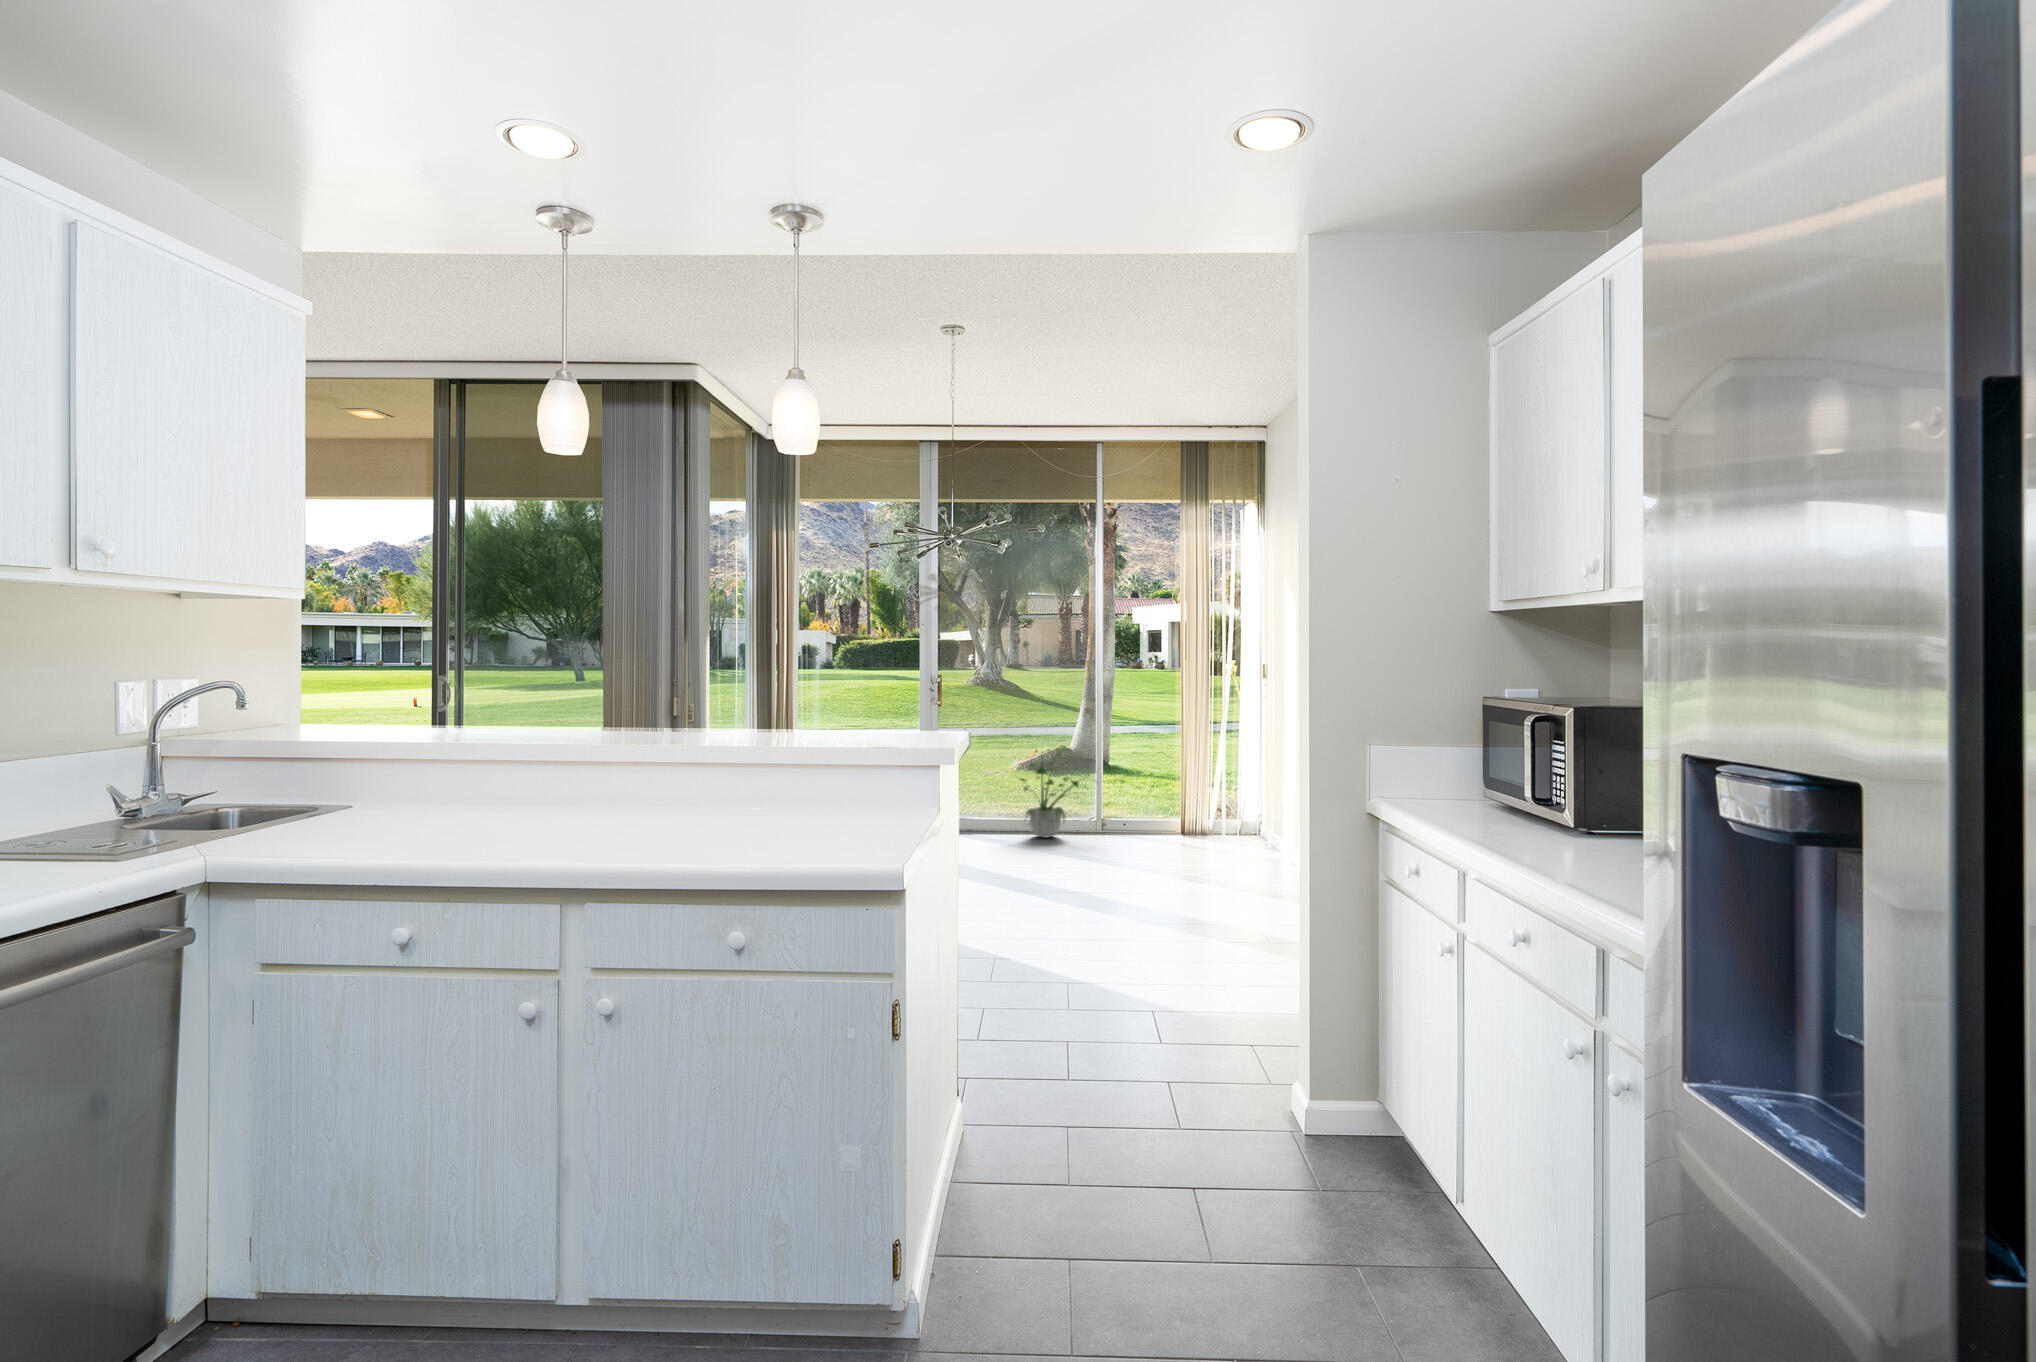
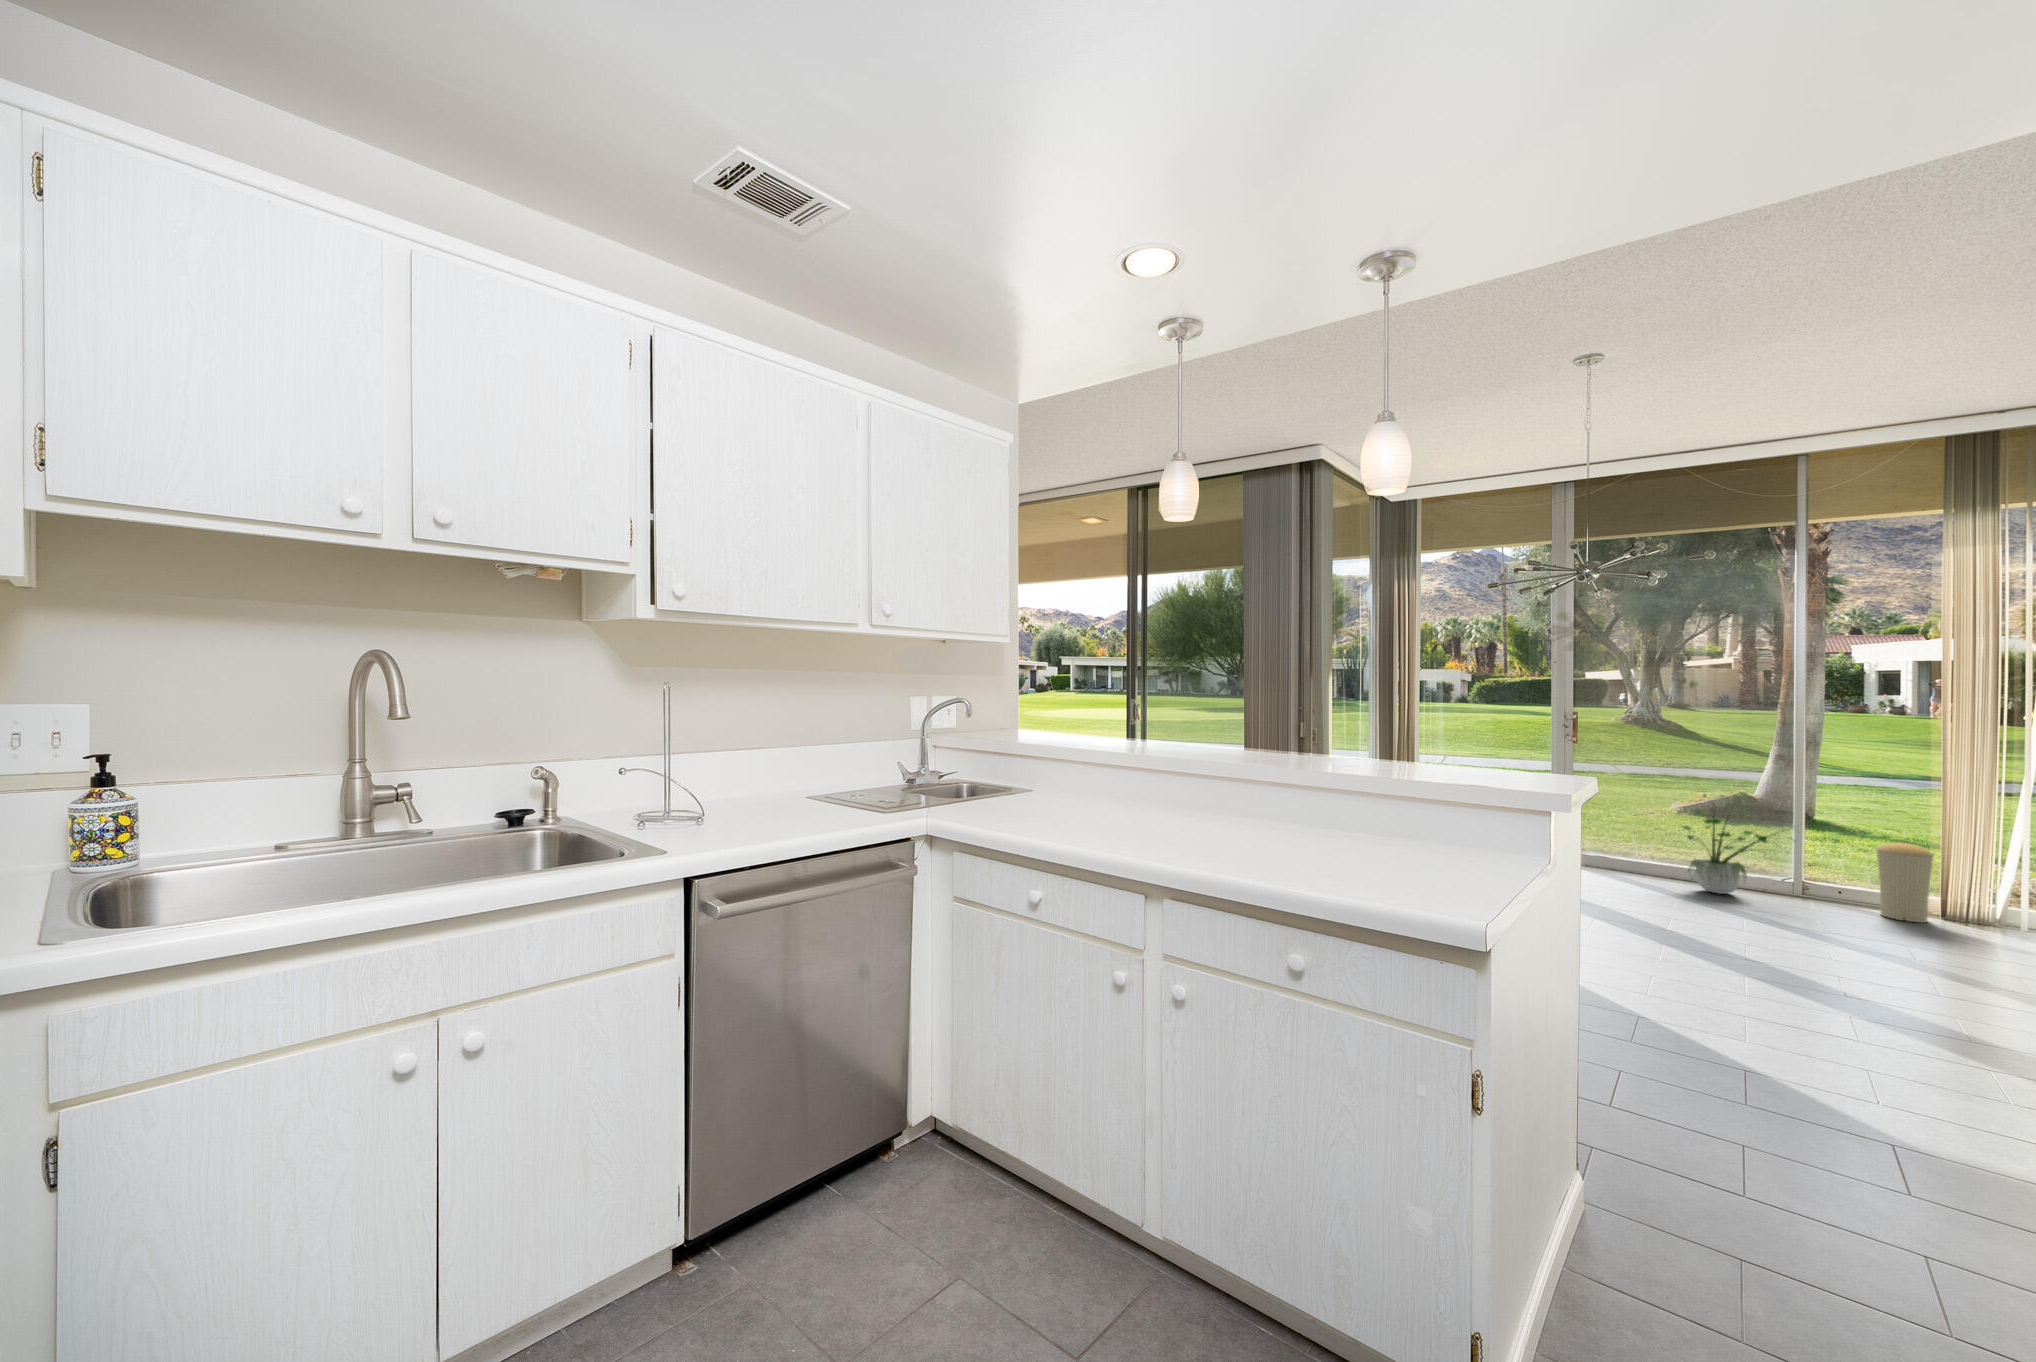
trash can: none [1146,775,1180,840] -> present [1876,843,1934,923]

